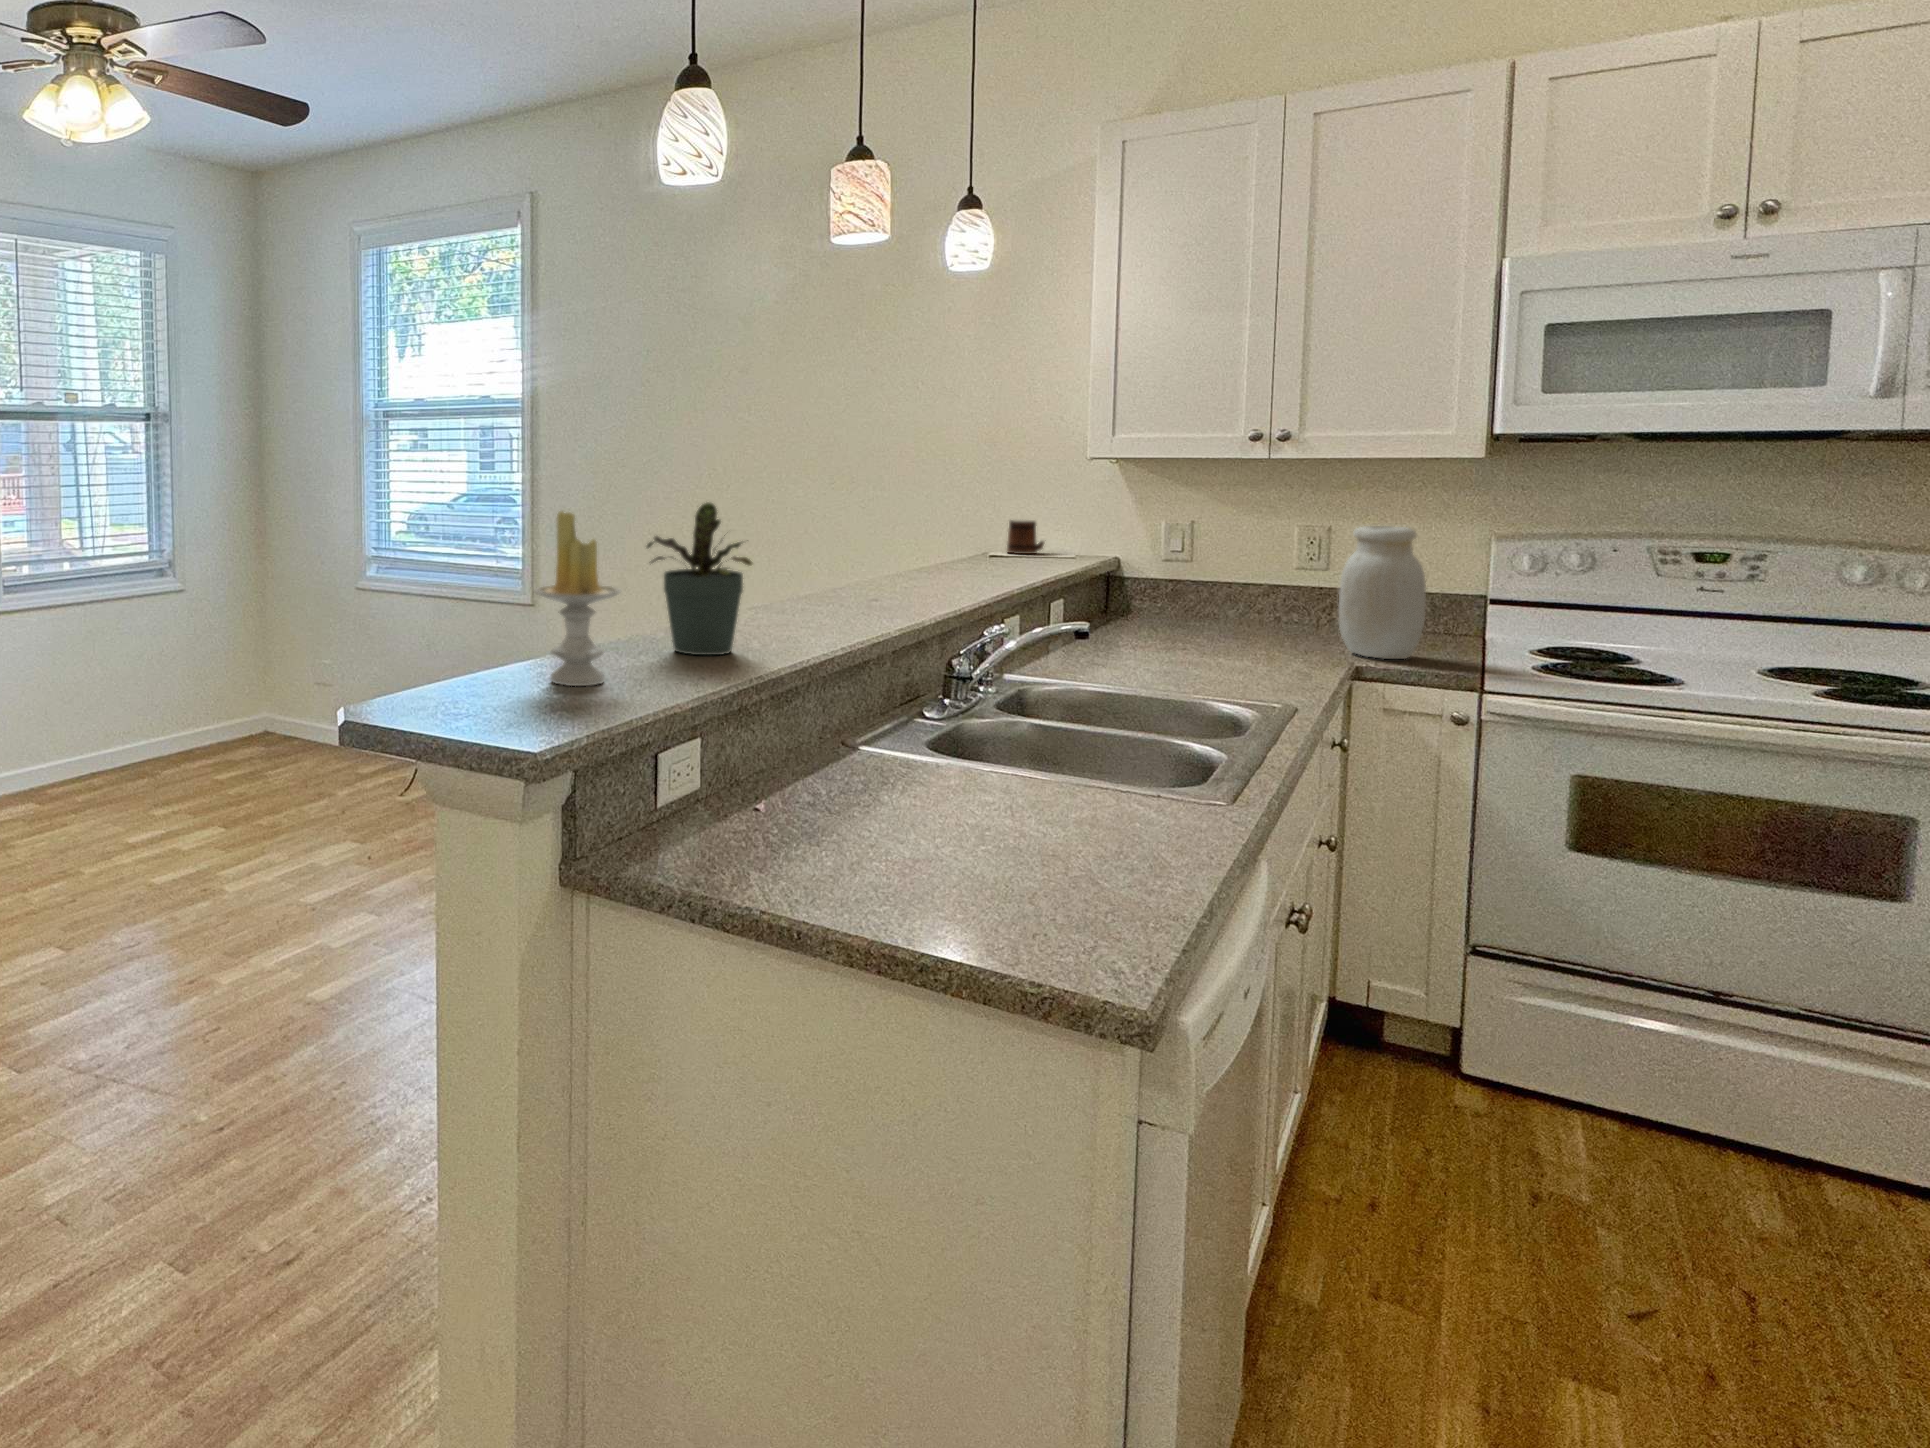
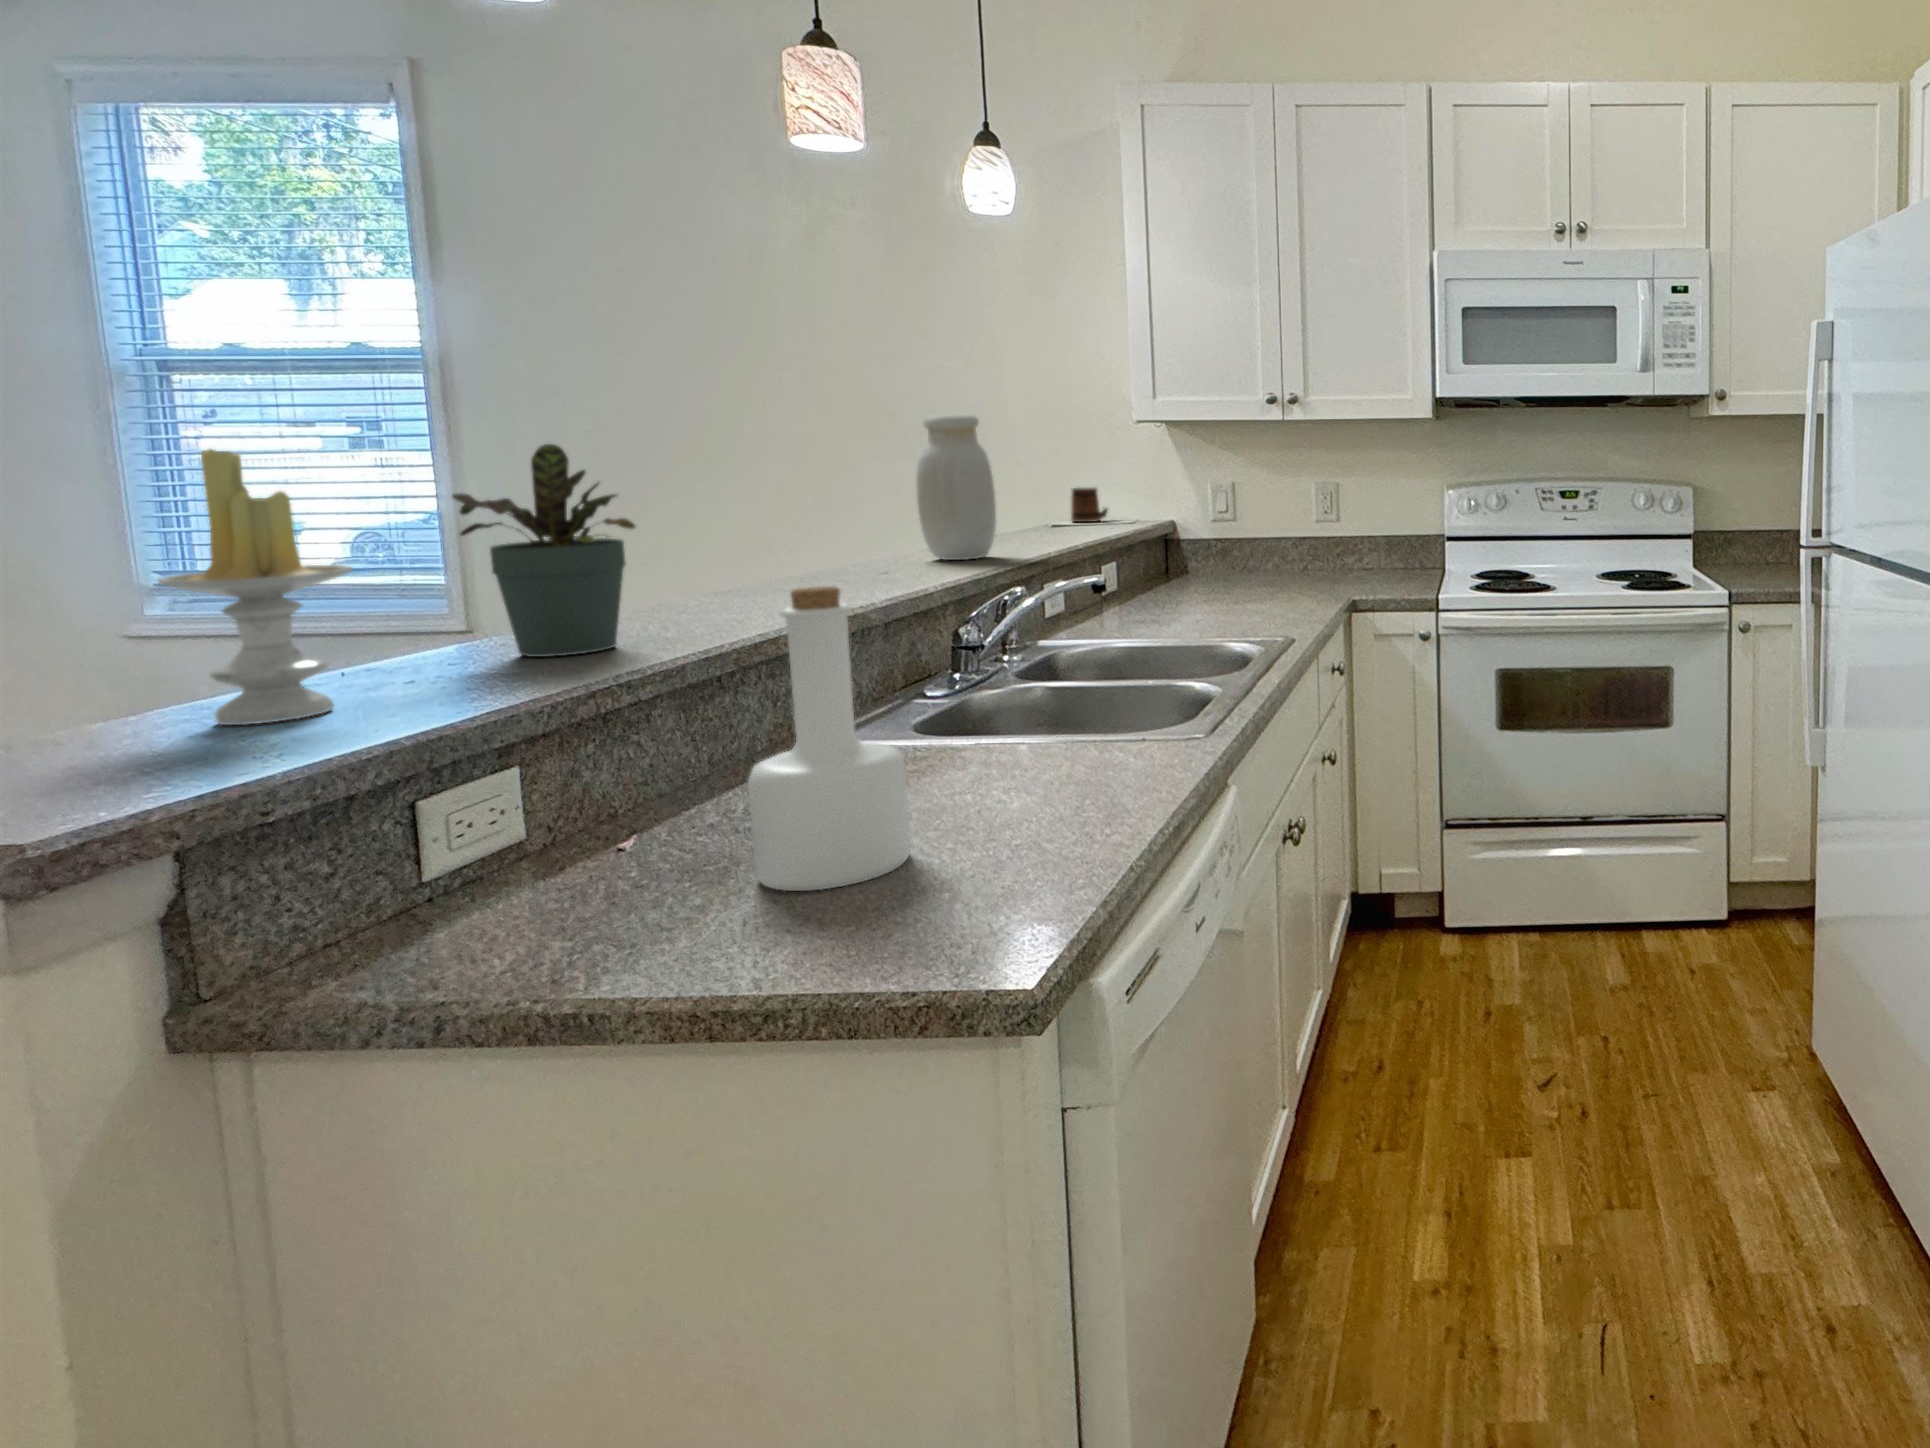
jar: present [1339,526,1426,659] -> present [916,414,996,560]
bottle: none [867,634,988,878] -> present [748,586,910,891]

